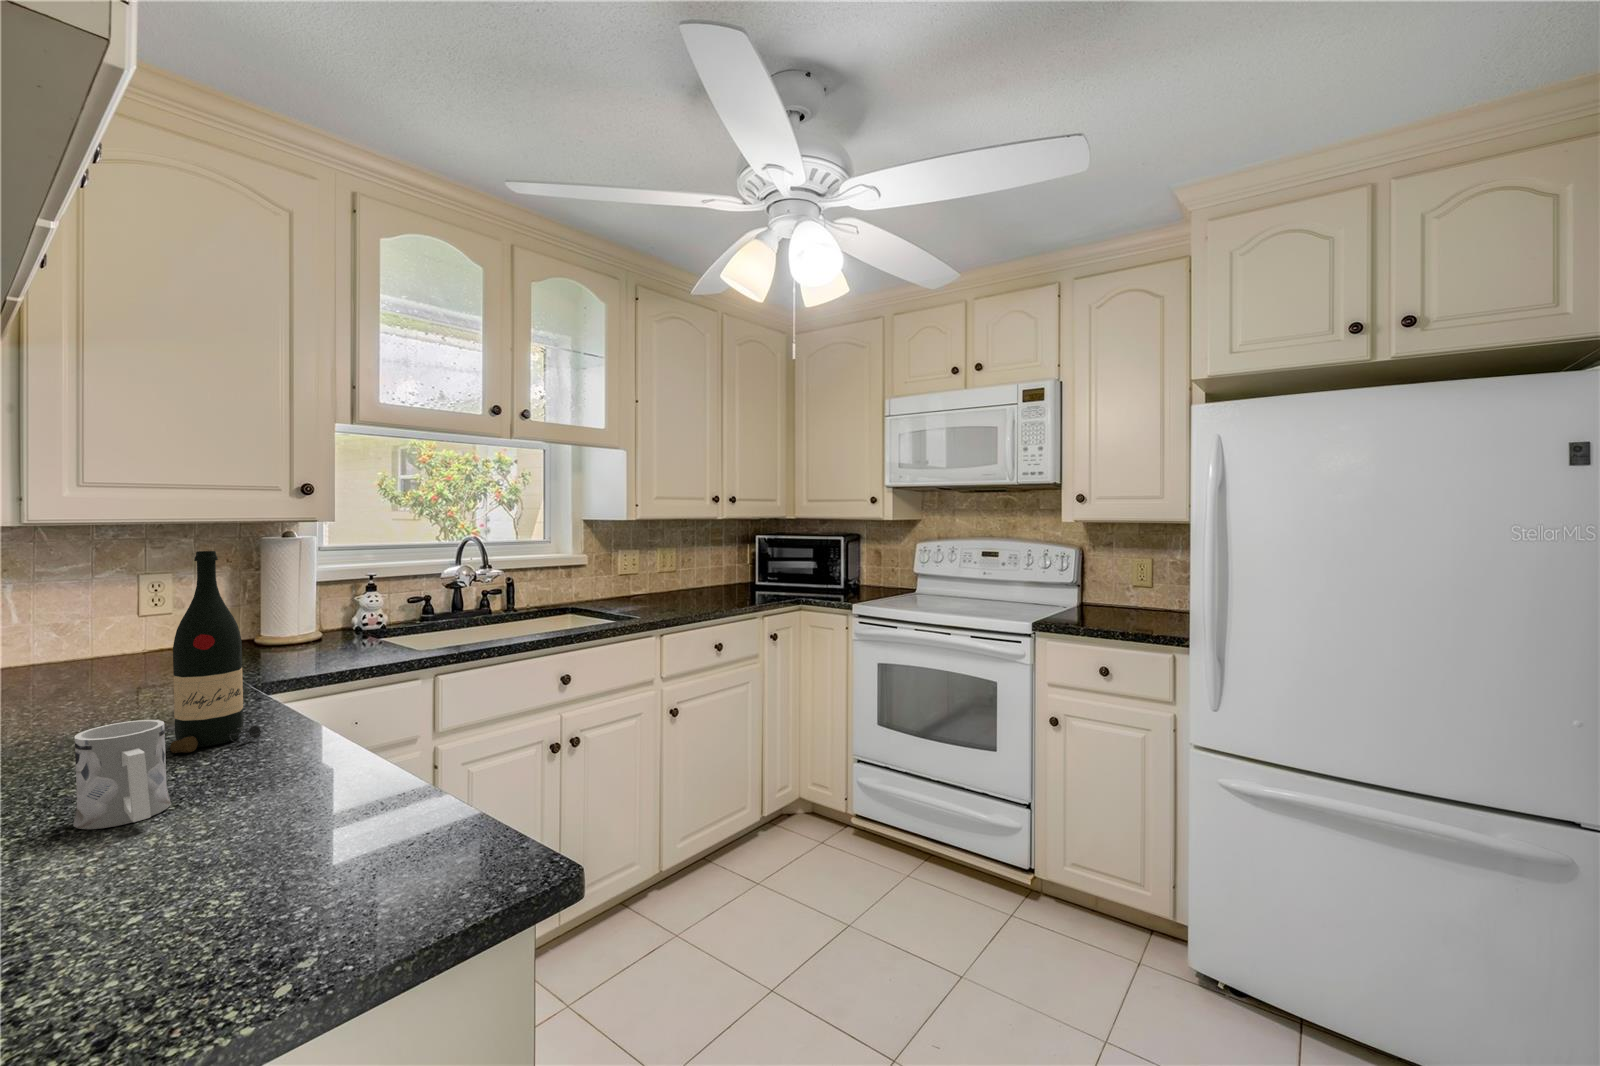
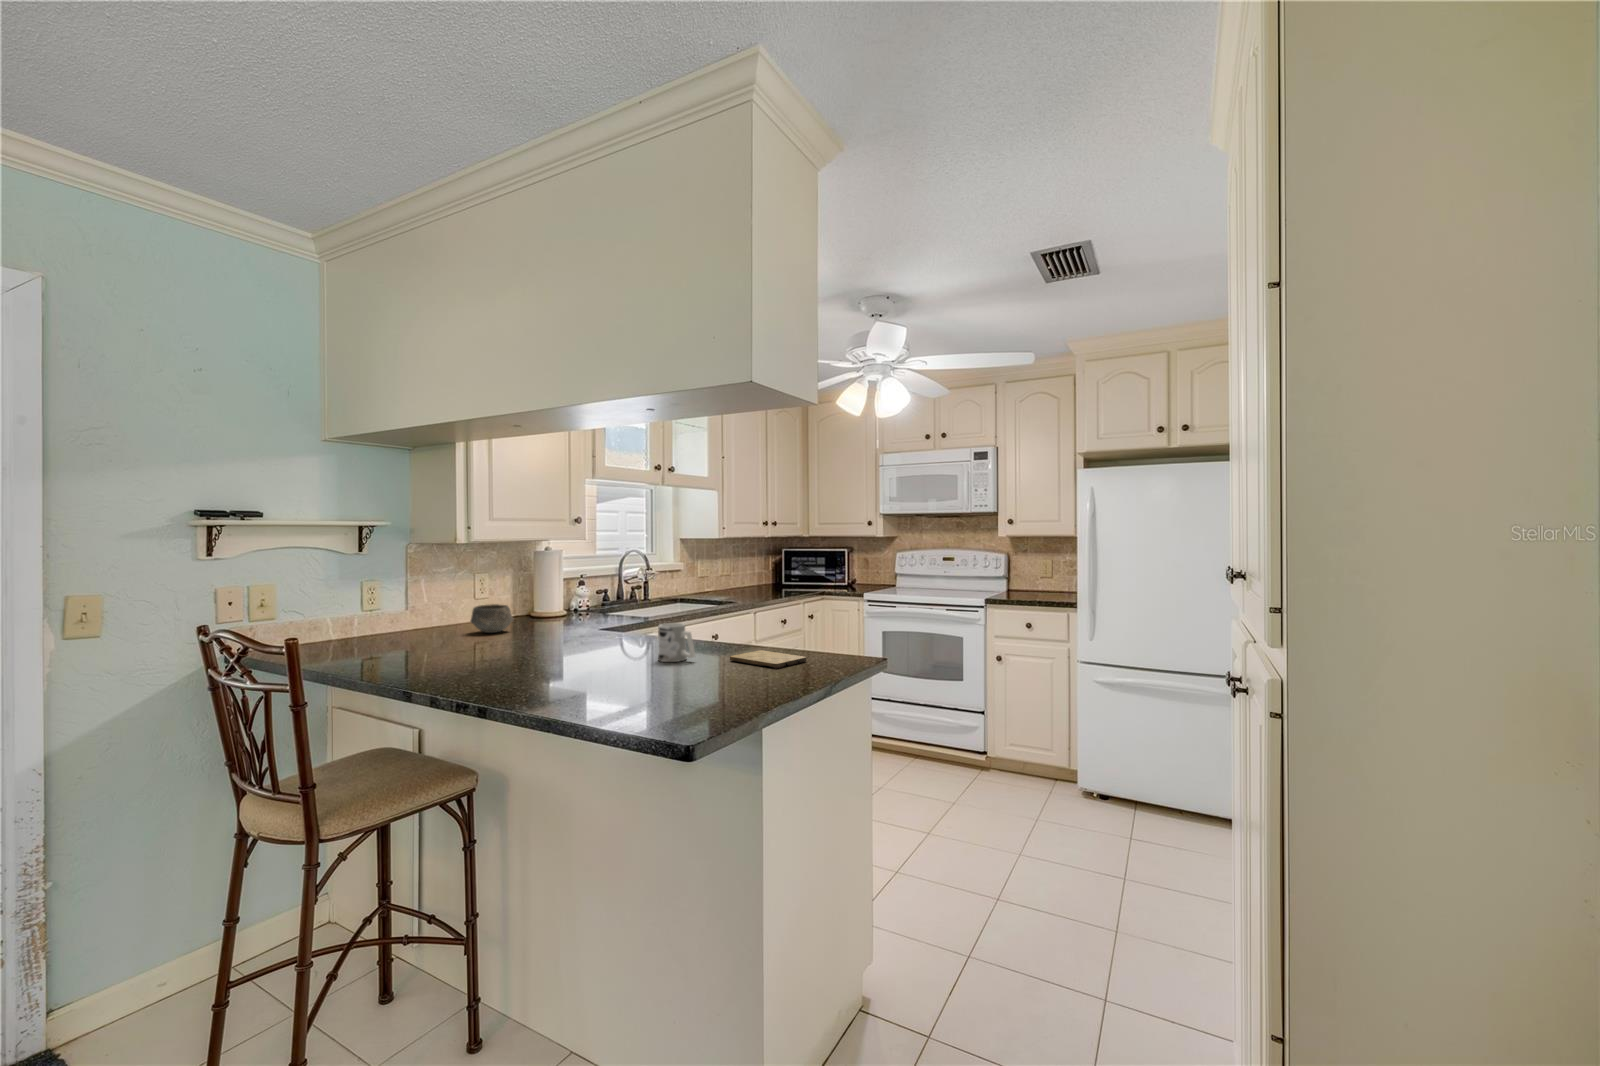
wine bottle: present [170,551,261,753] -> none [625,555,663,648]
bowl: none [51,630,142,683] -> present [470,604,514,633]
cutting board: none [227,791,400,897] -> present [730,650,806,669]

